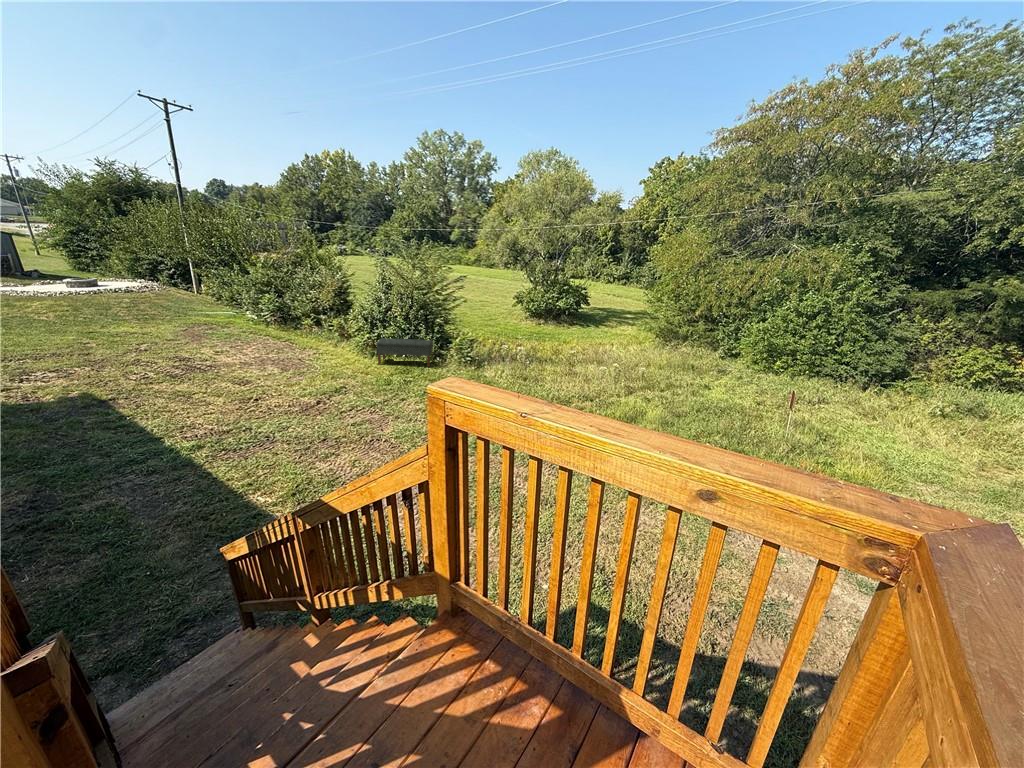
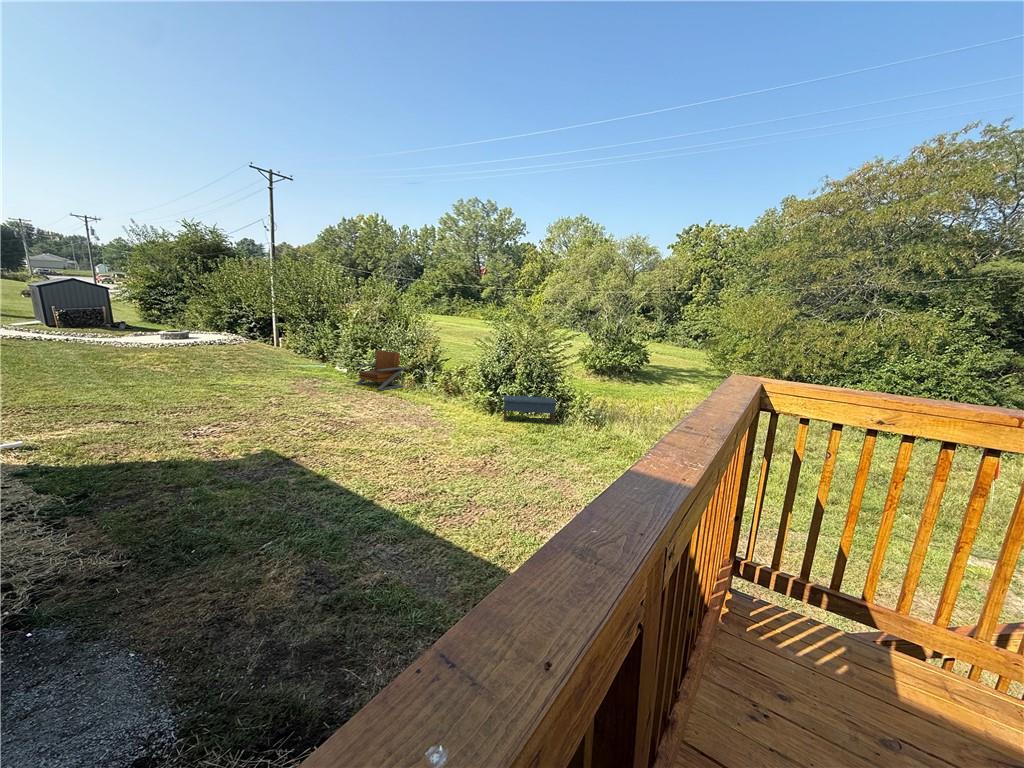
lounge chair: none [247,294,301,336] -> present [356,350,405,390]

